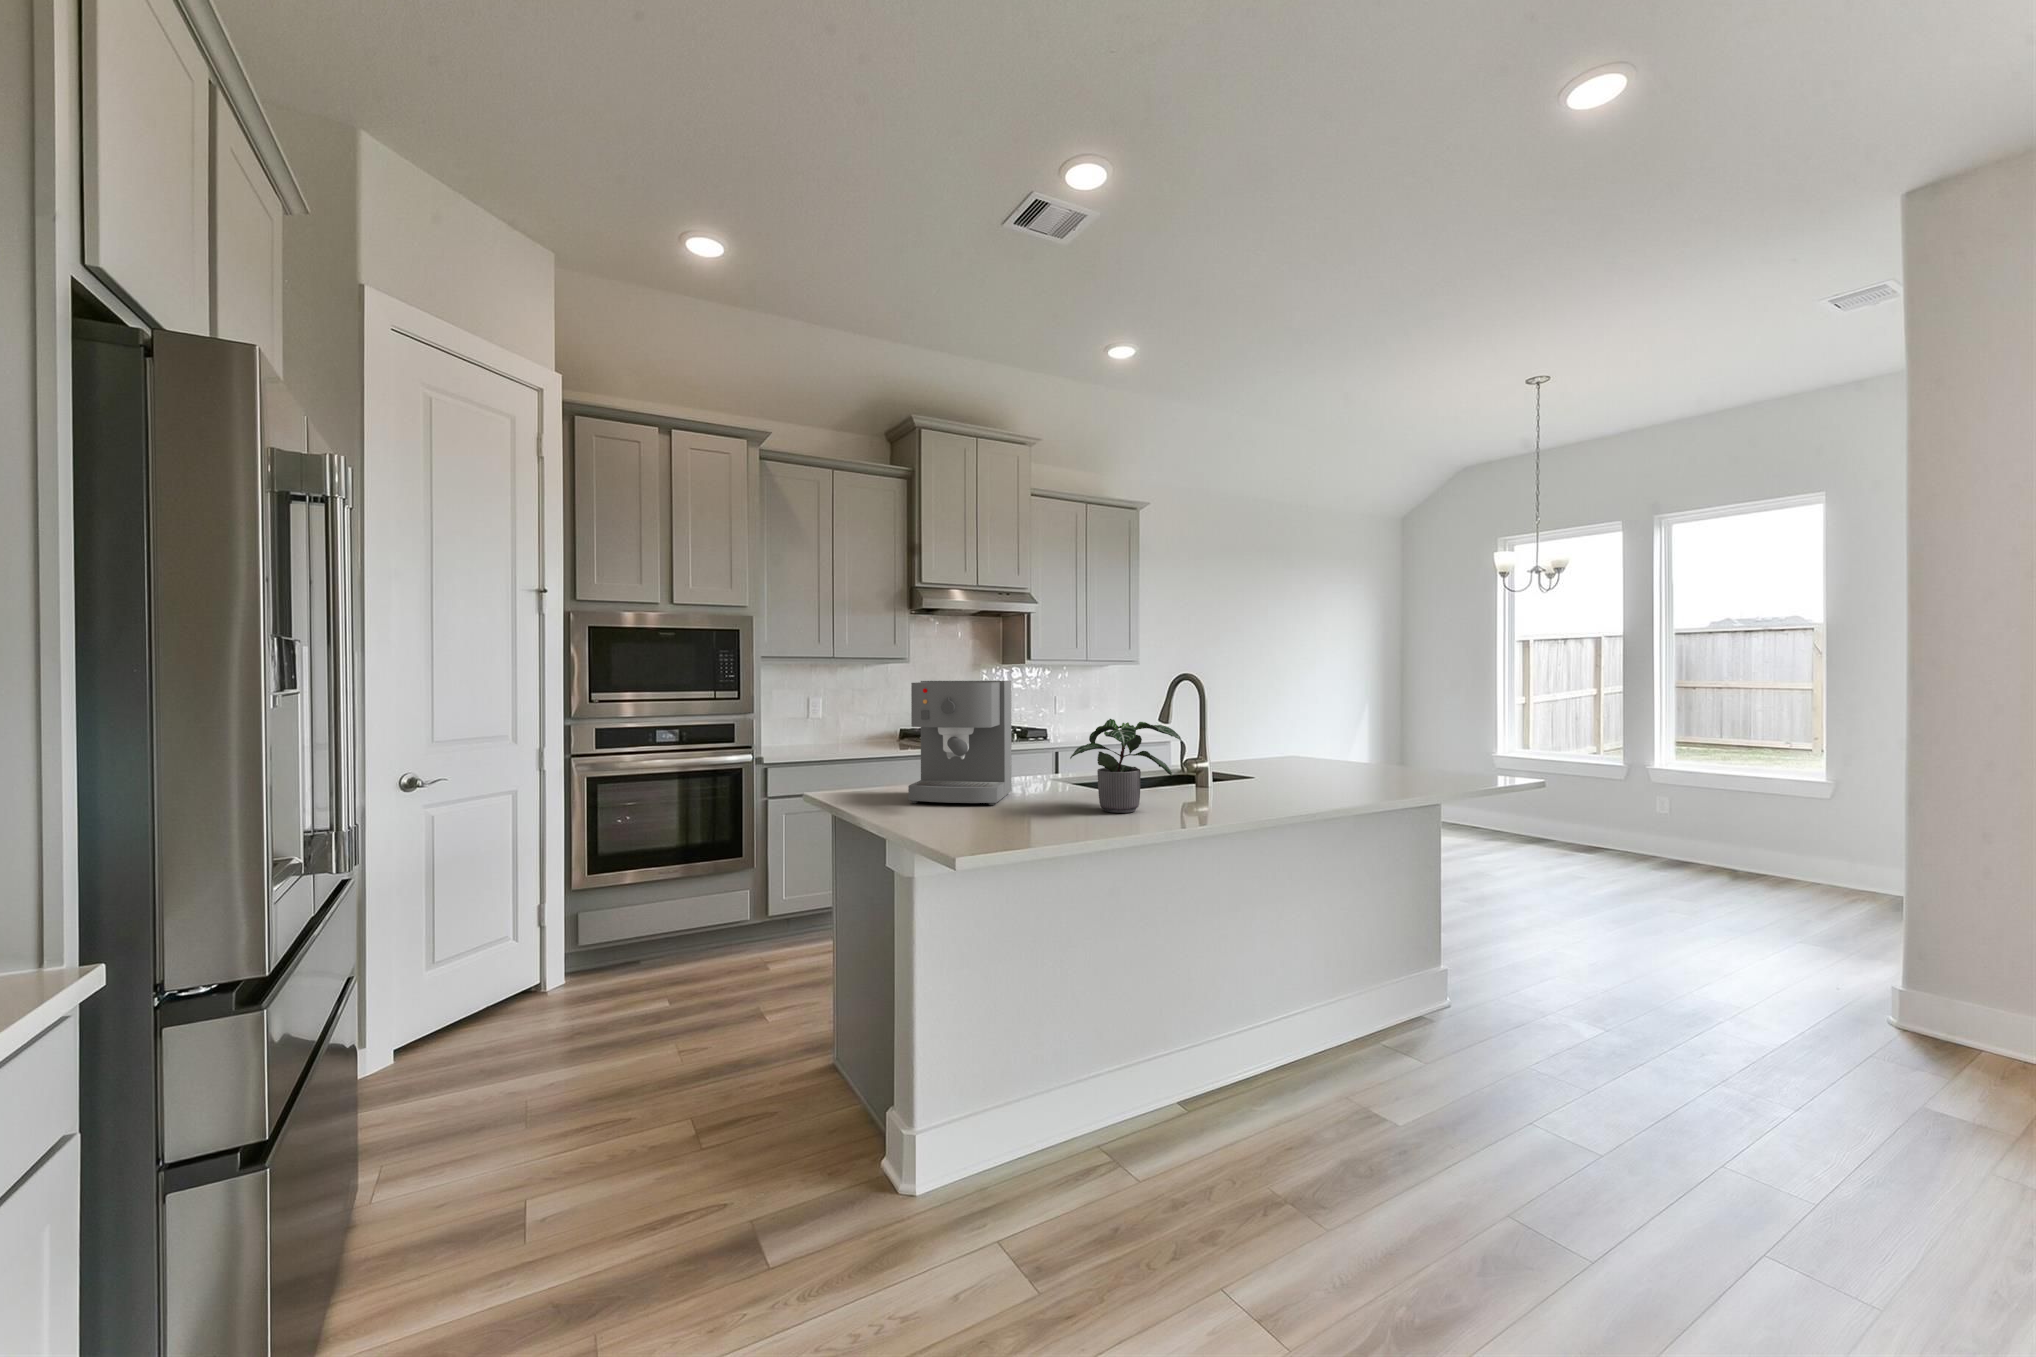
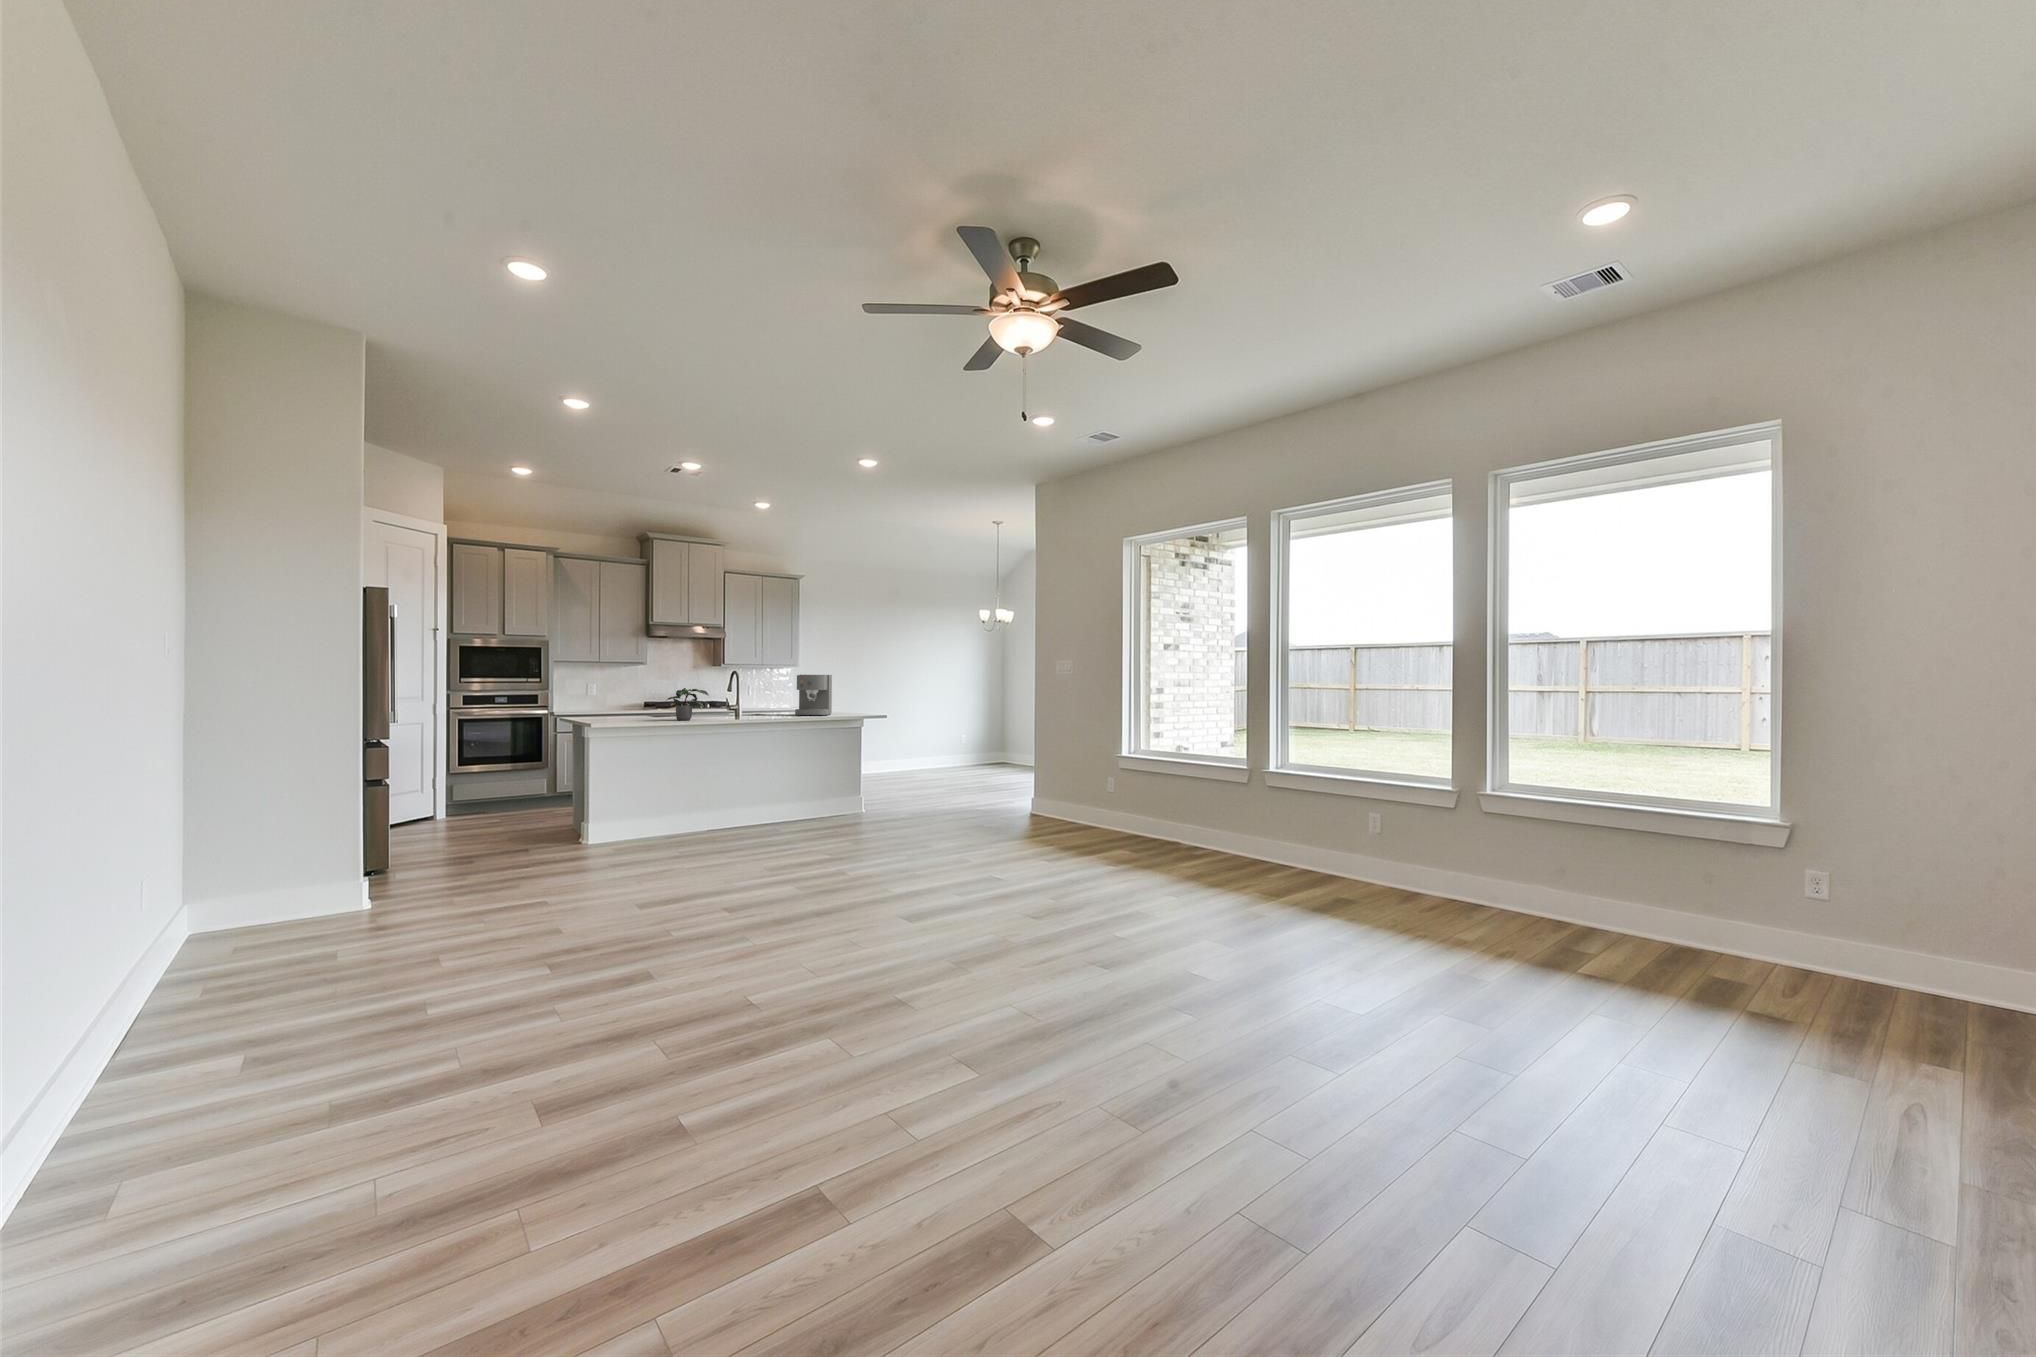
coffee maker: present [908,681,1012,805] -> present [795,675,832,716]

